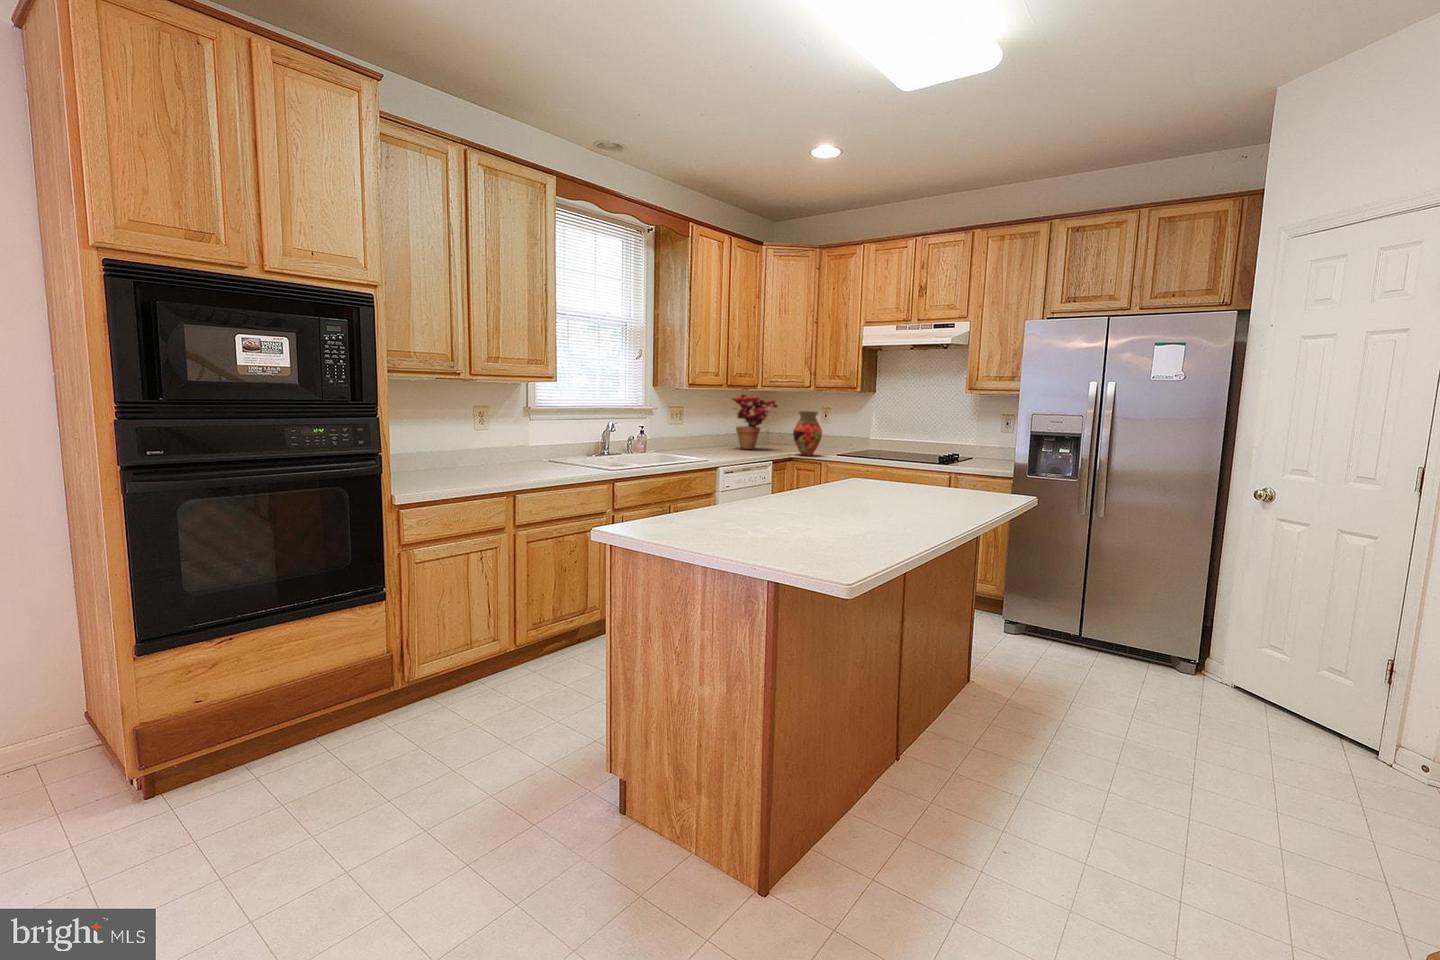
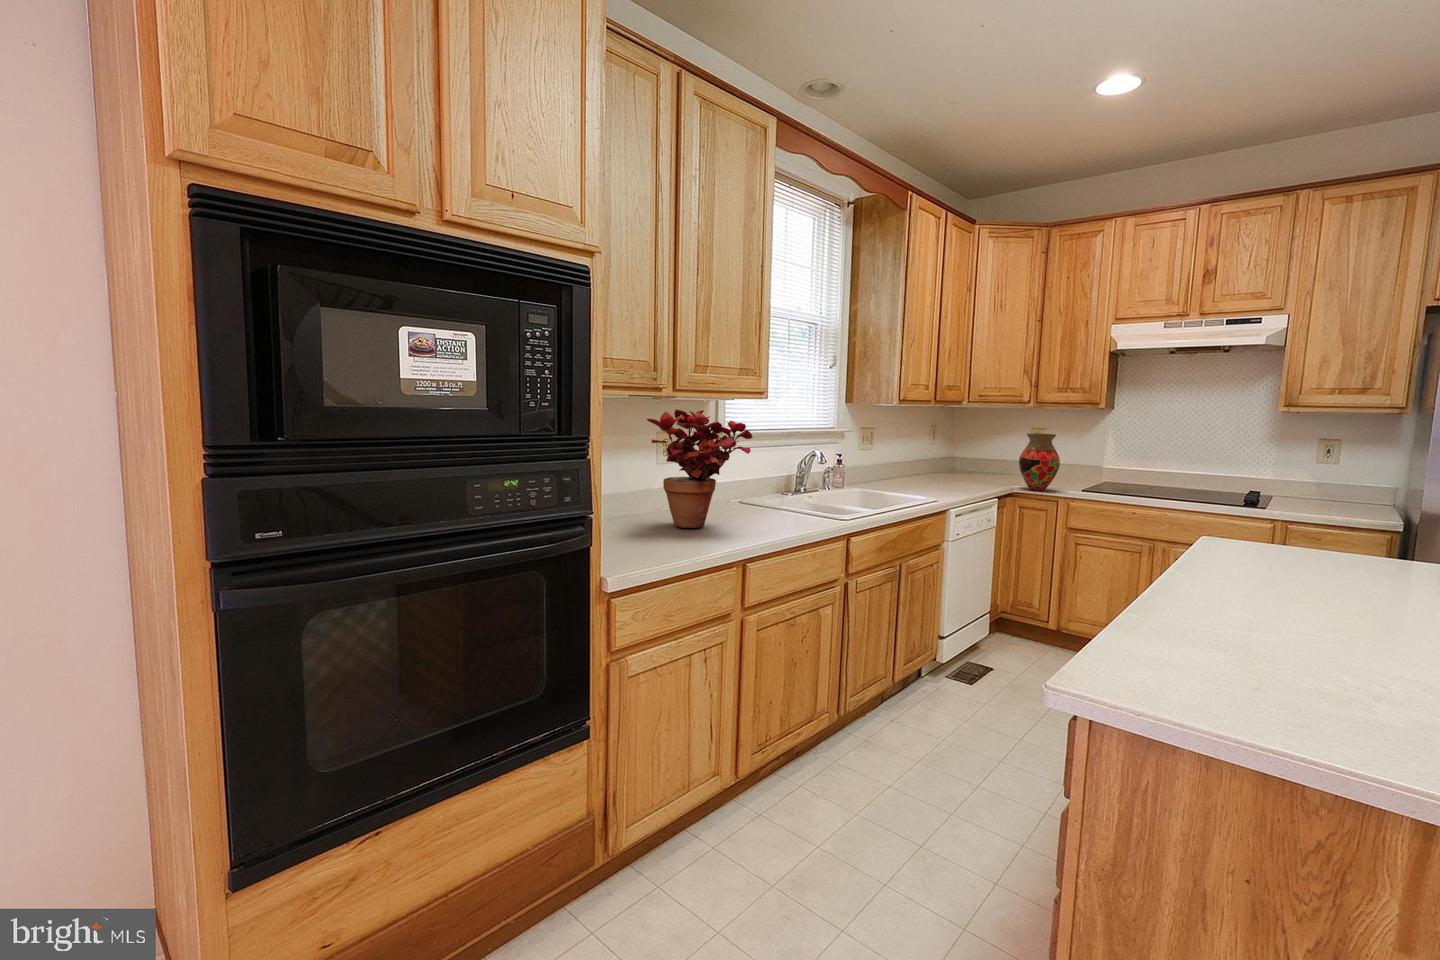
potted plant: present [732,394,777,449] -> present [647,409,753,528]

